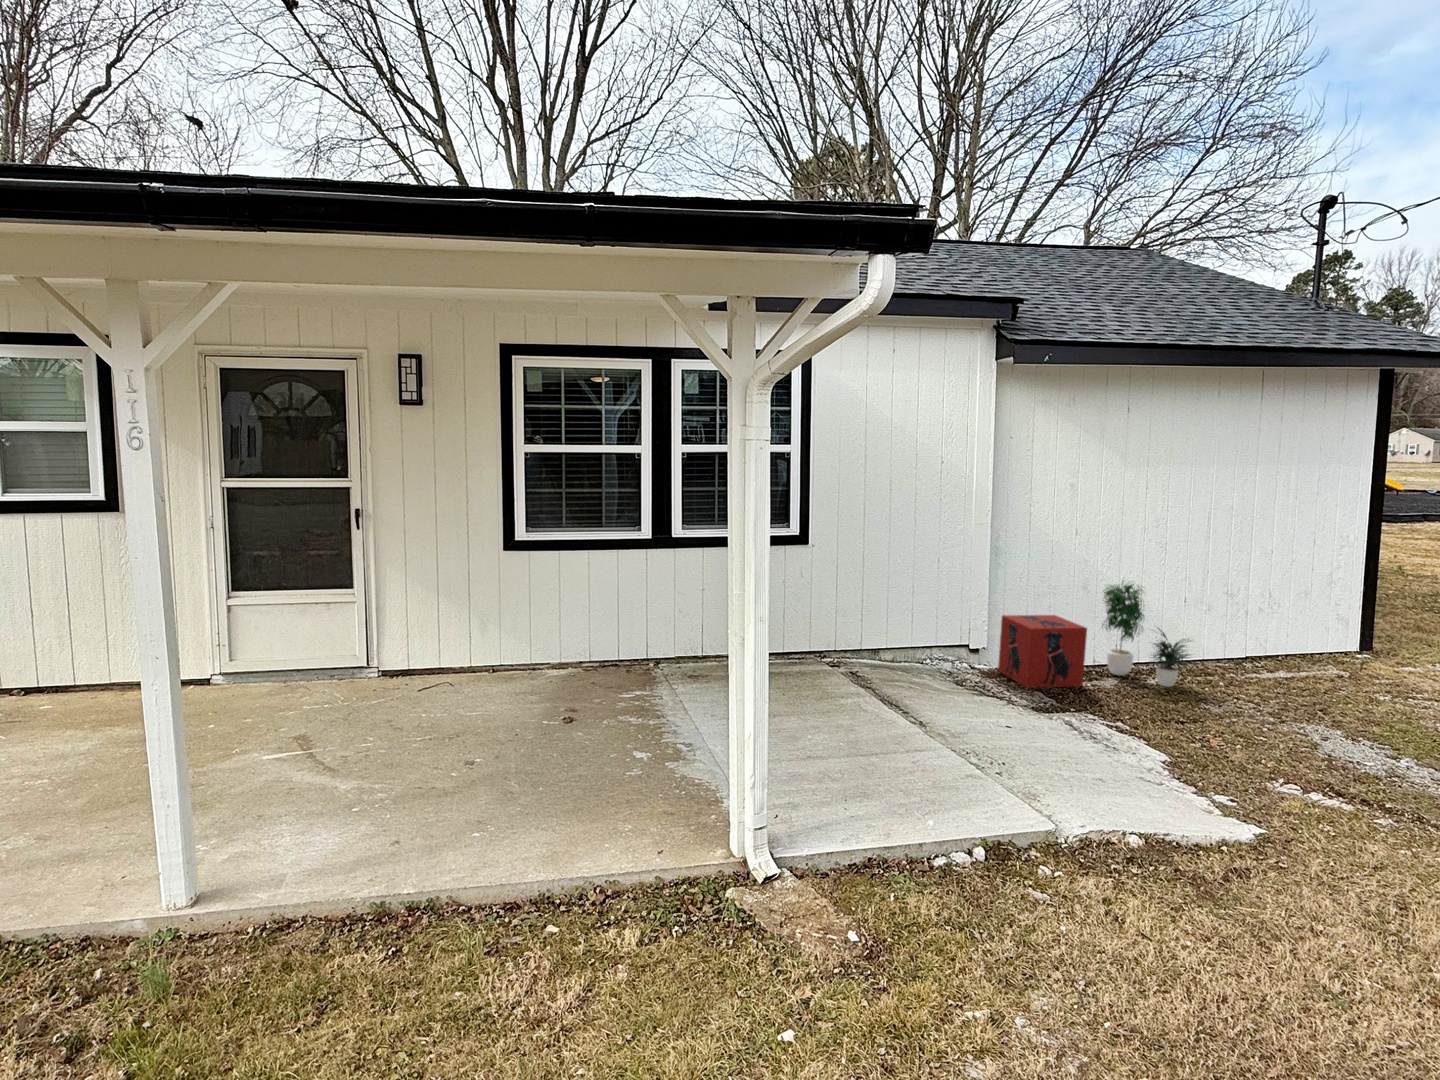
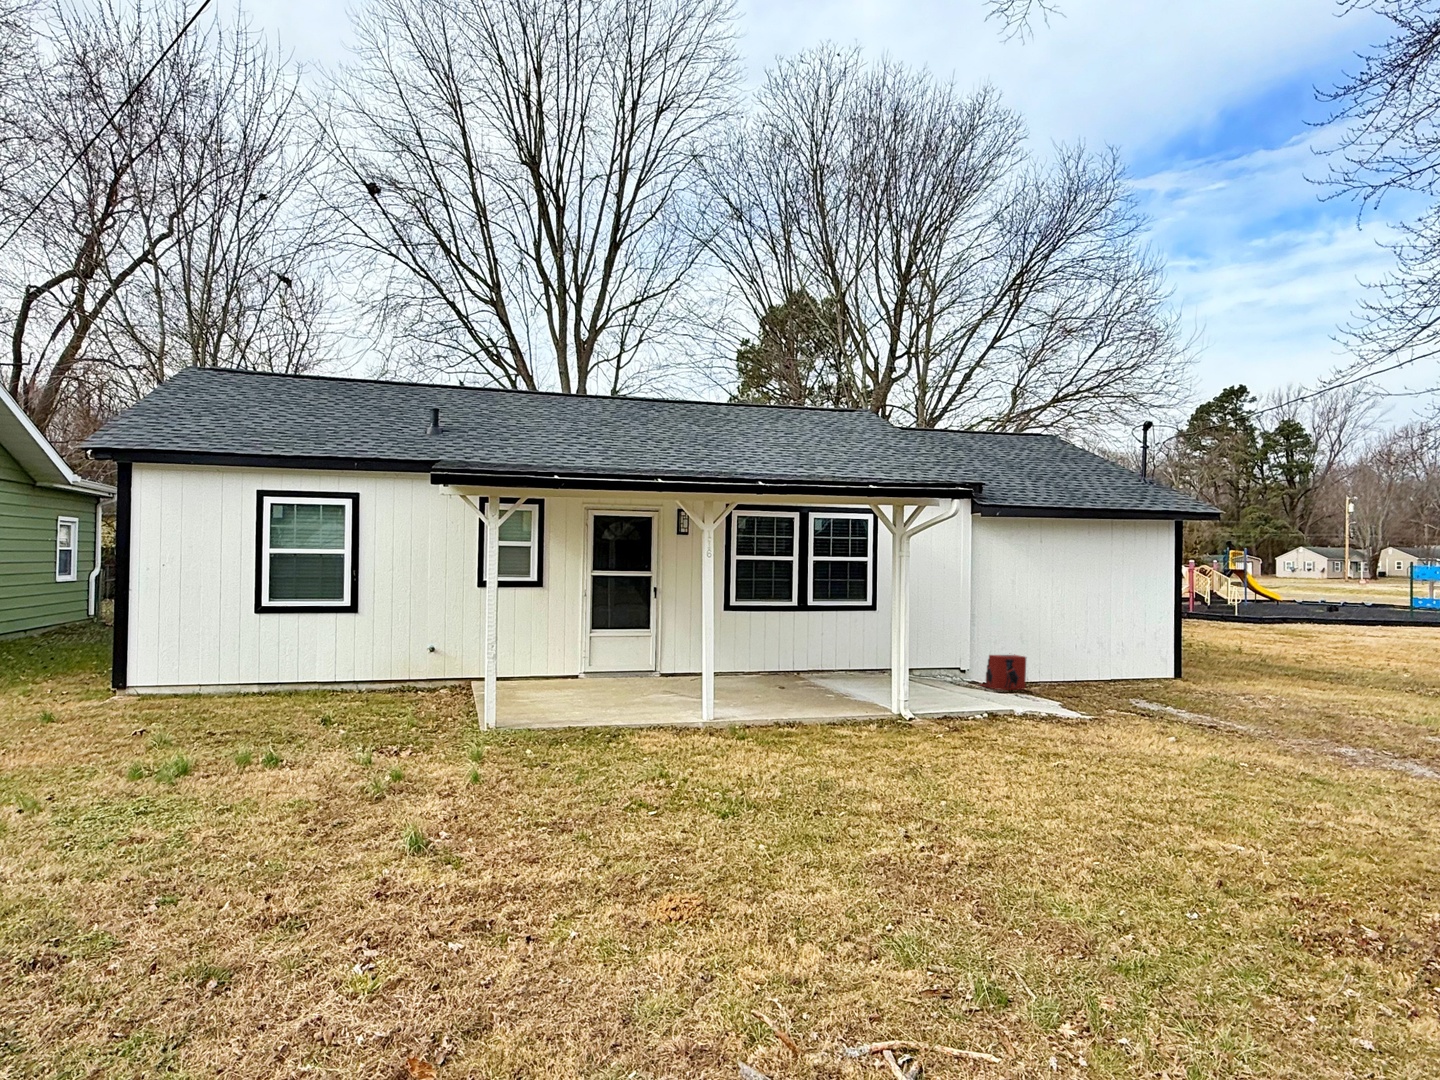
potted plant: present [1102,581,1191,687] -> none [1033,631,1082,690]

